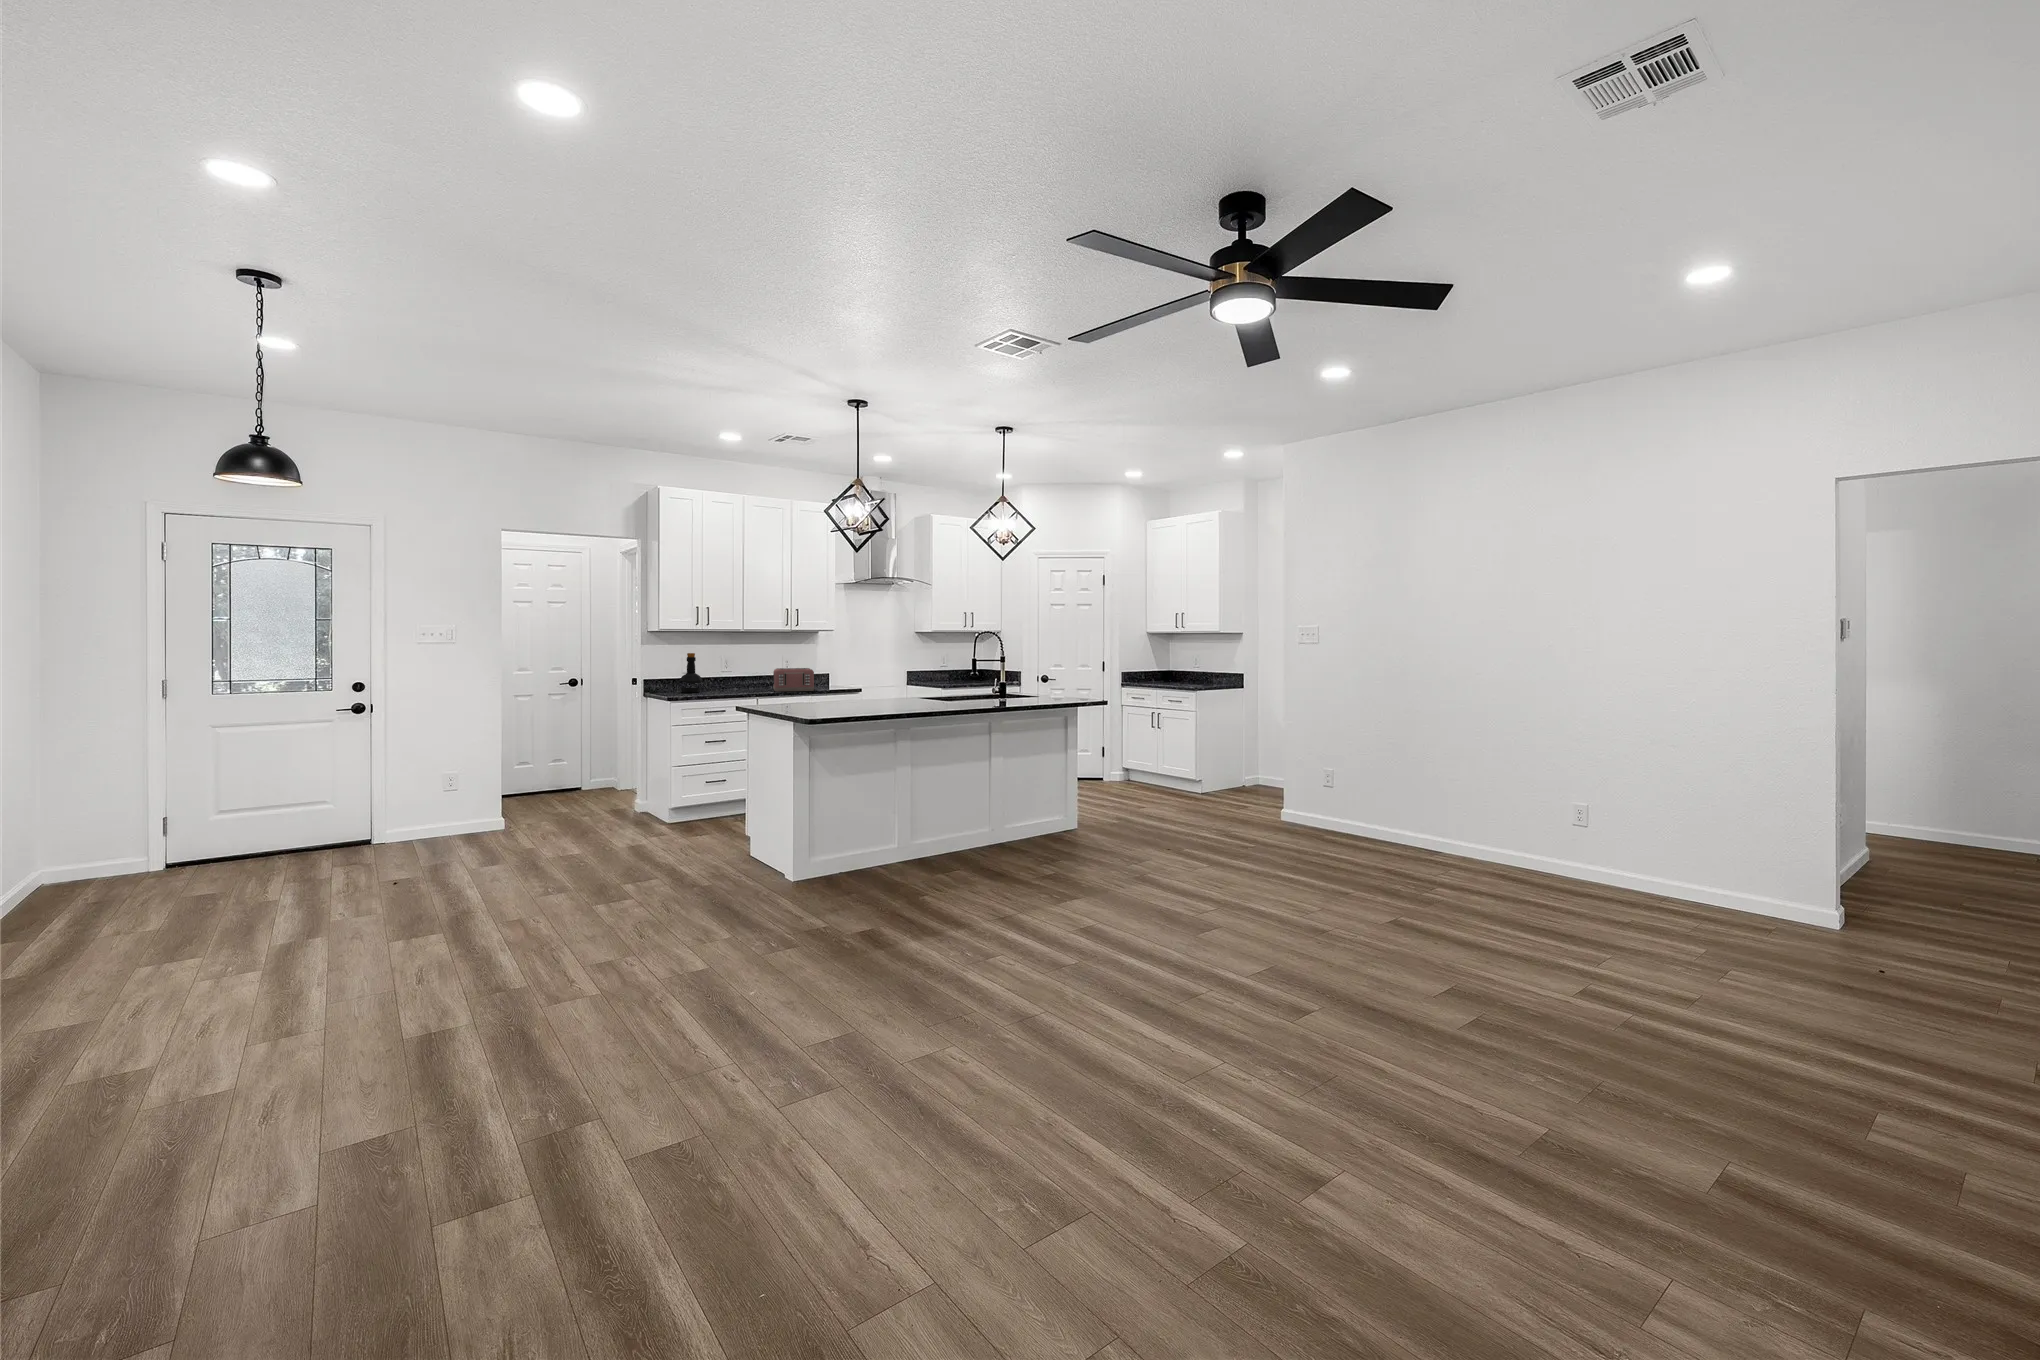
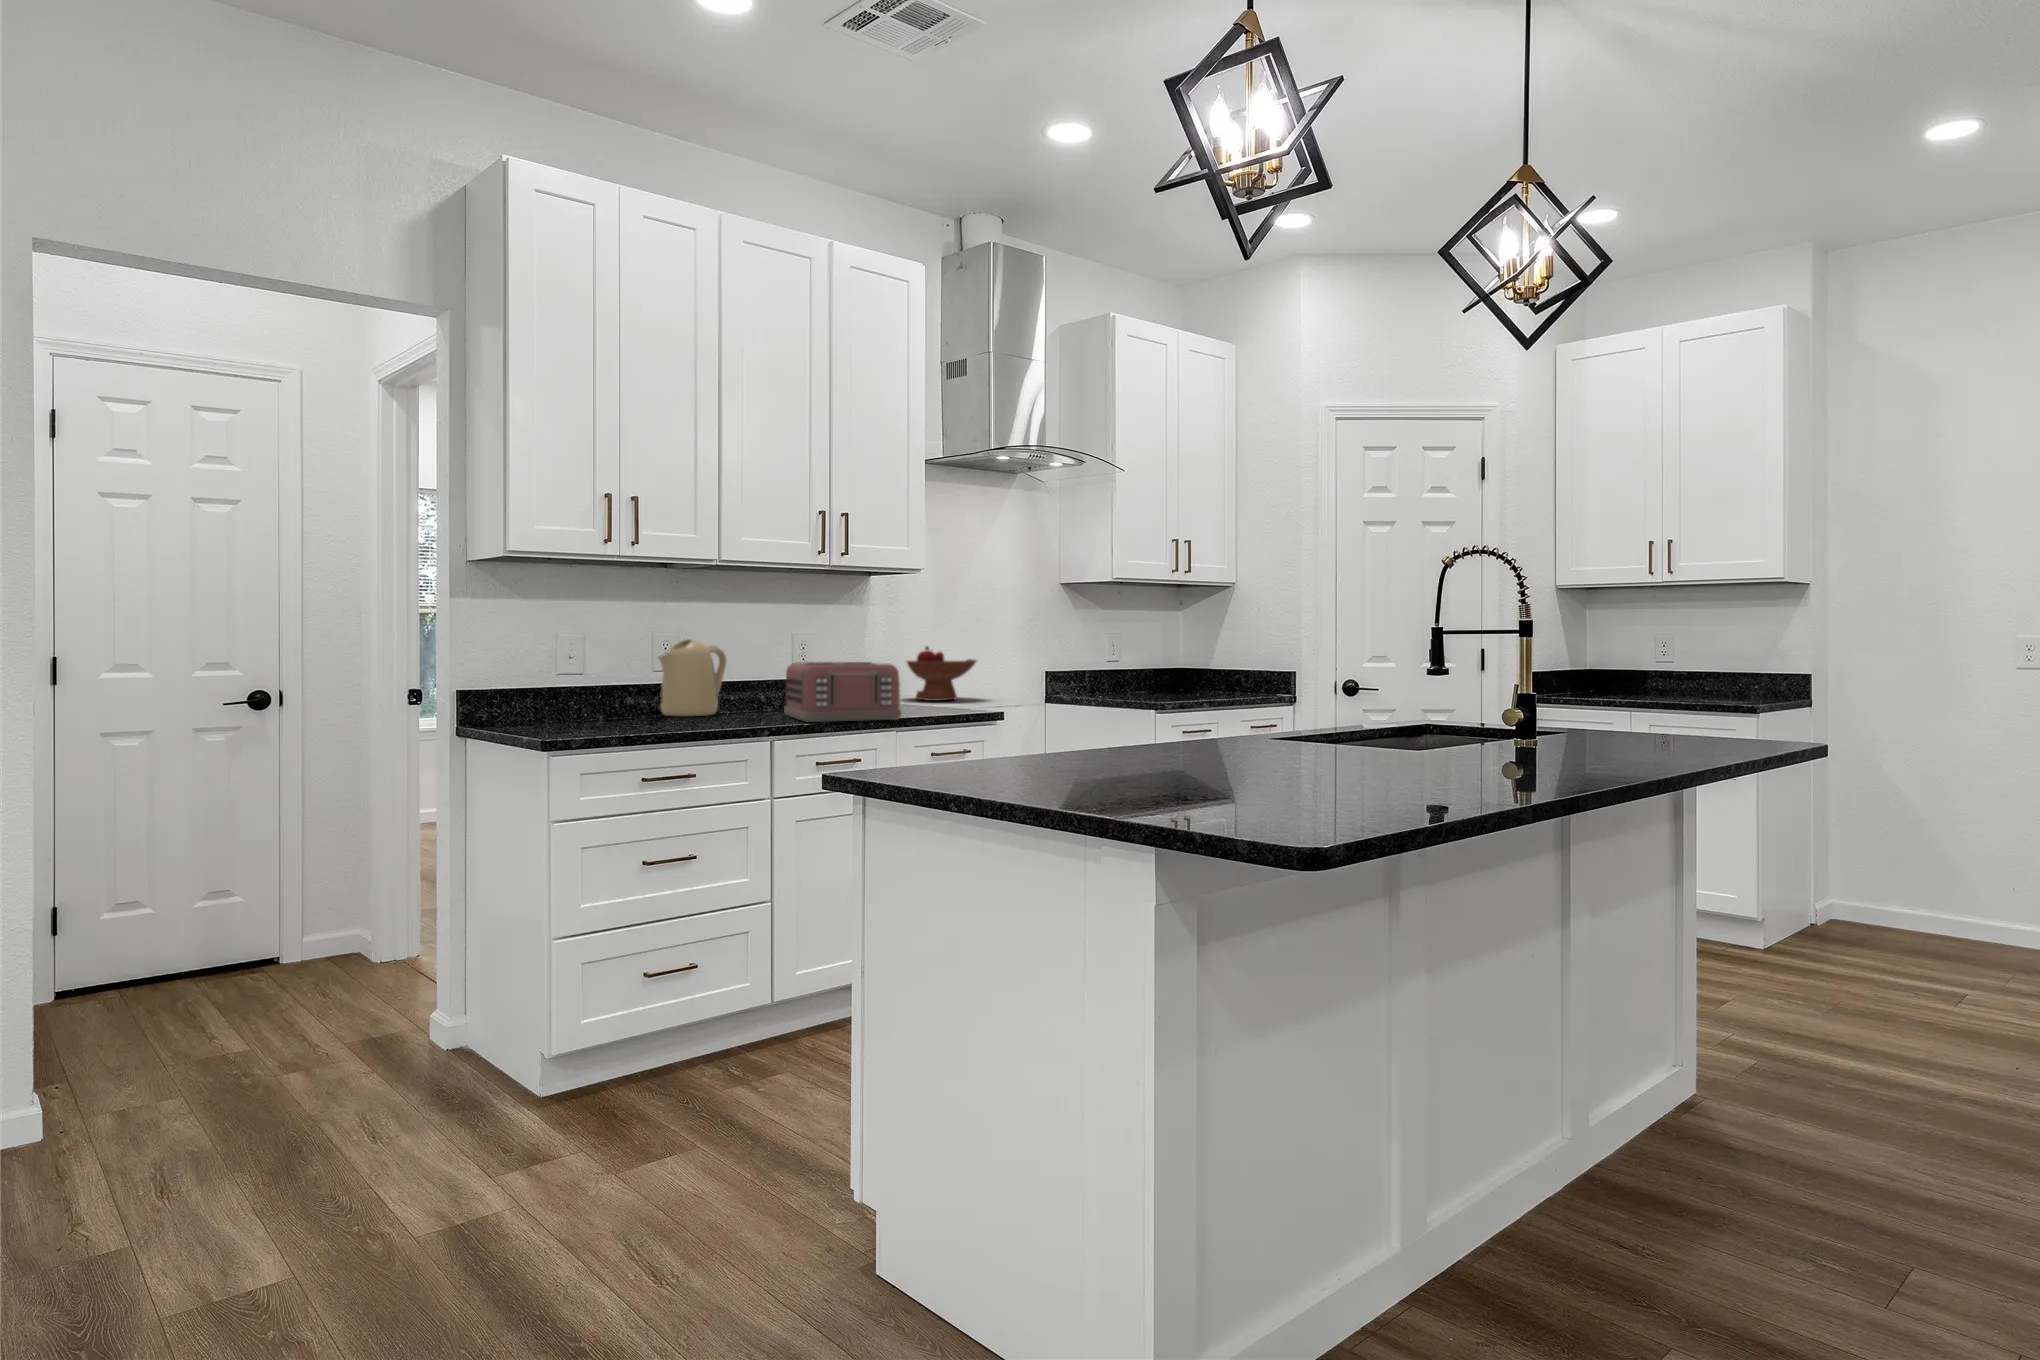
bottle: present [680,653,703,693] -> none [555,621,618,727]
kettle: none [722,659,752,689] -> present [659,639,726,716]
fruit bowl: none [833,660,870,684] -> present [907,647,976,701]

